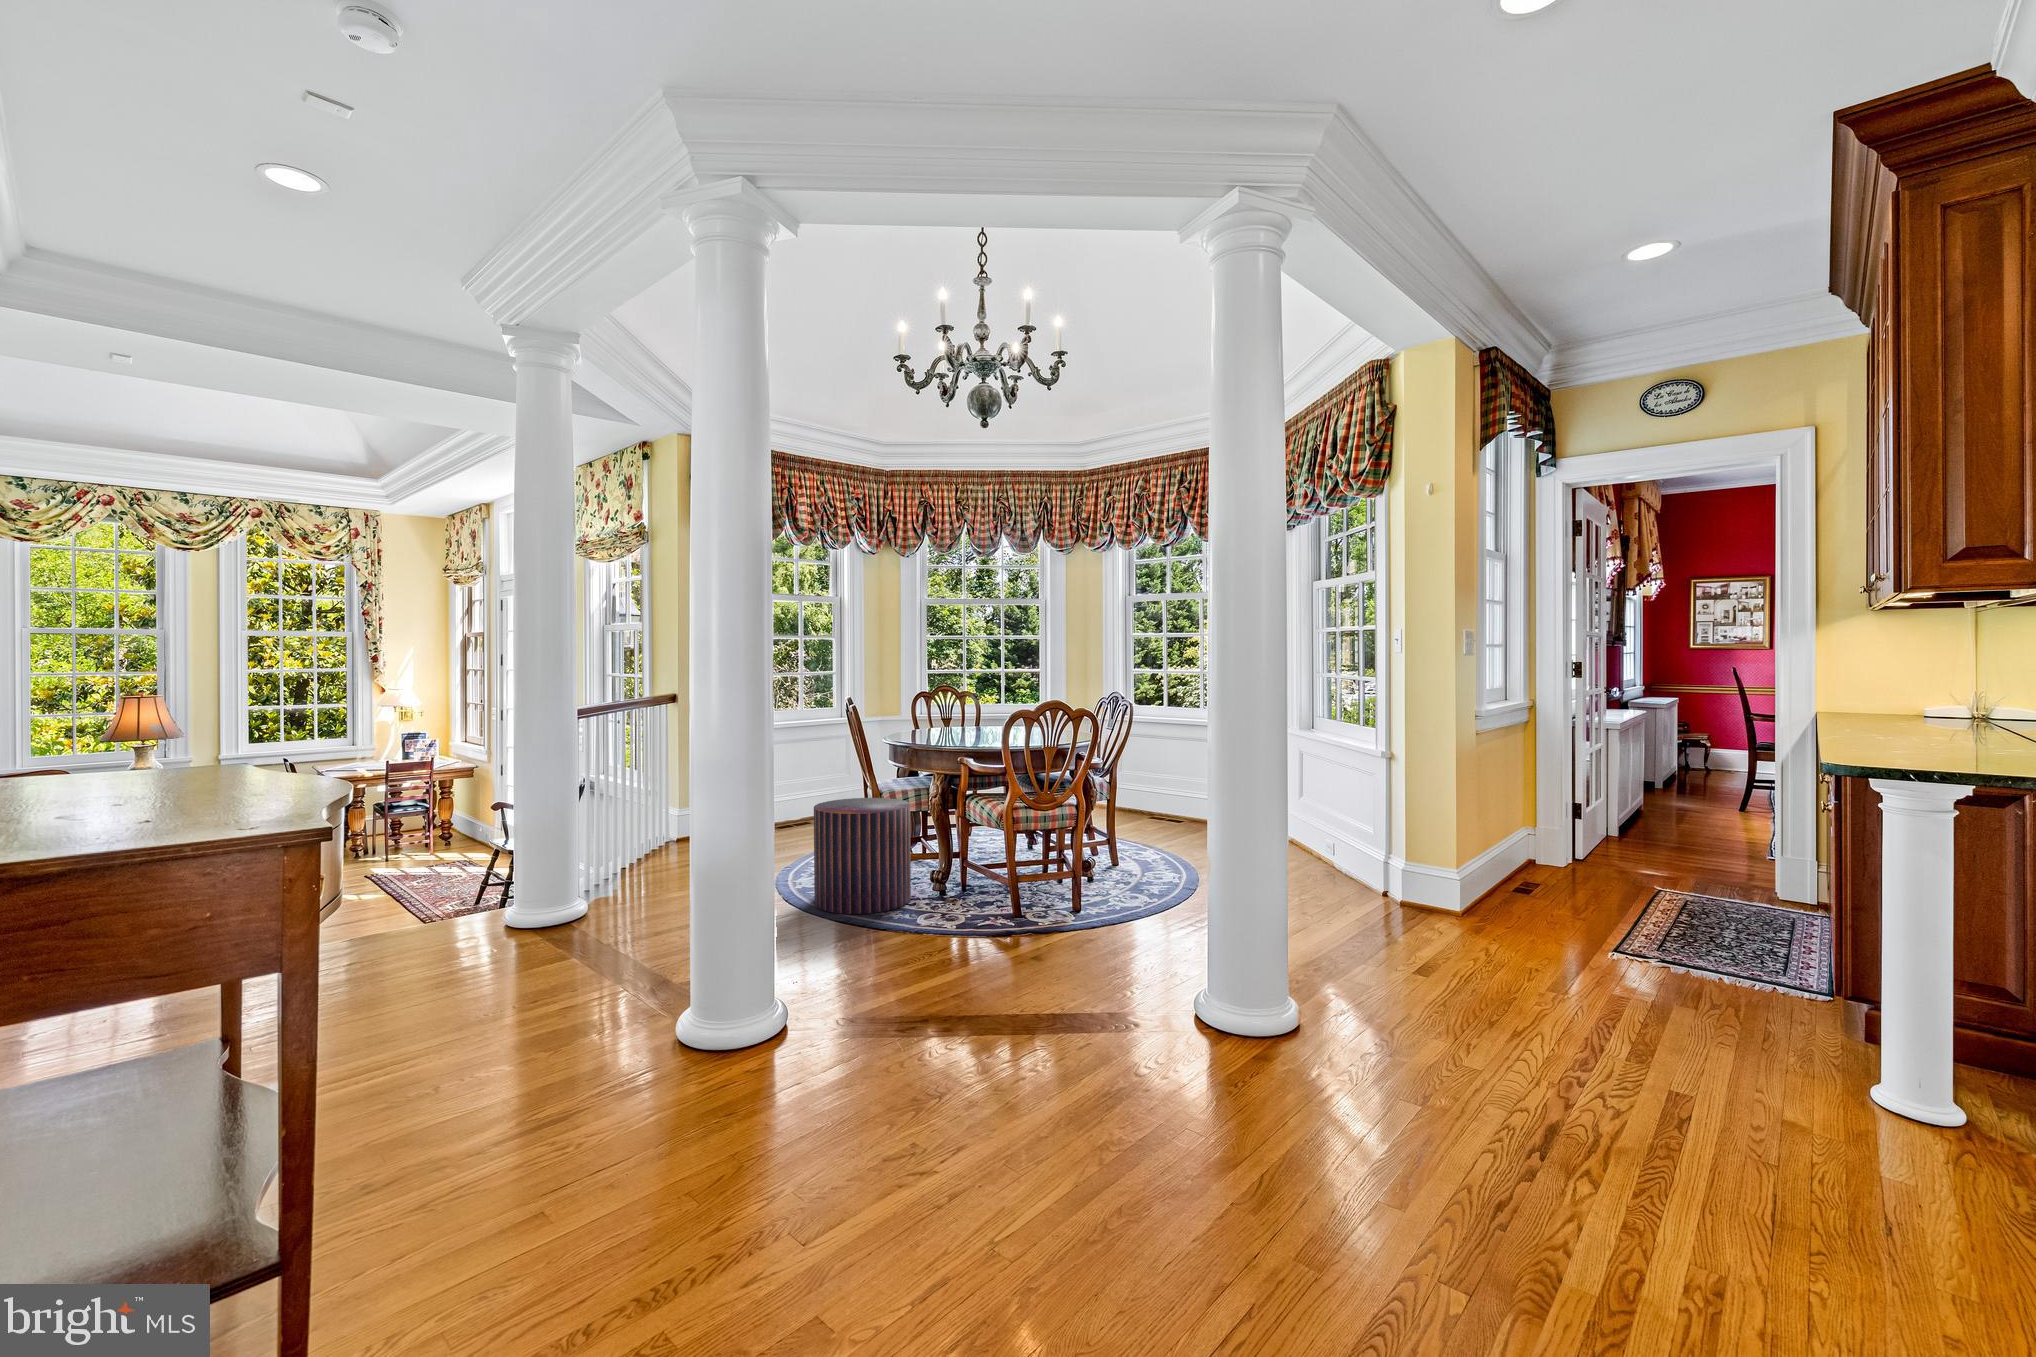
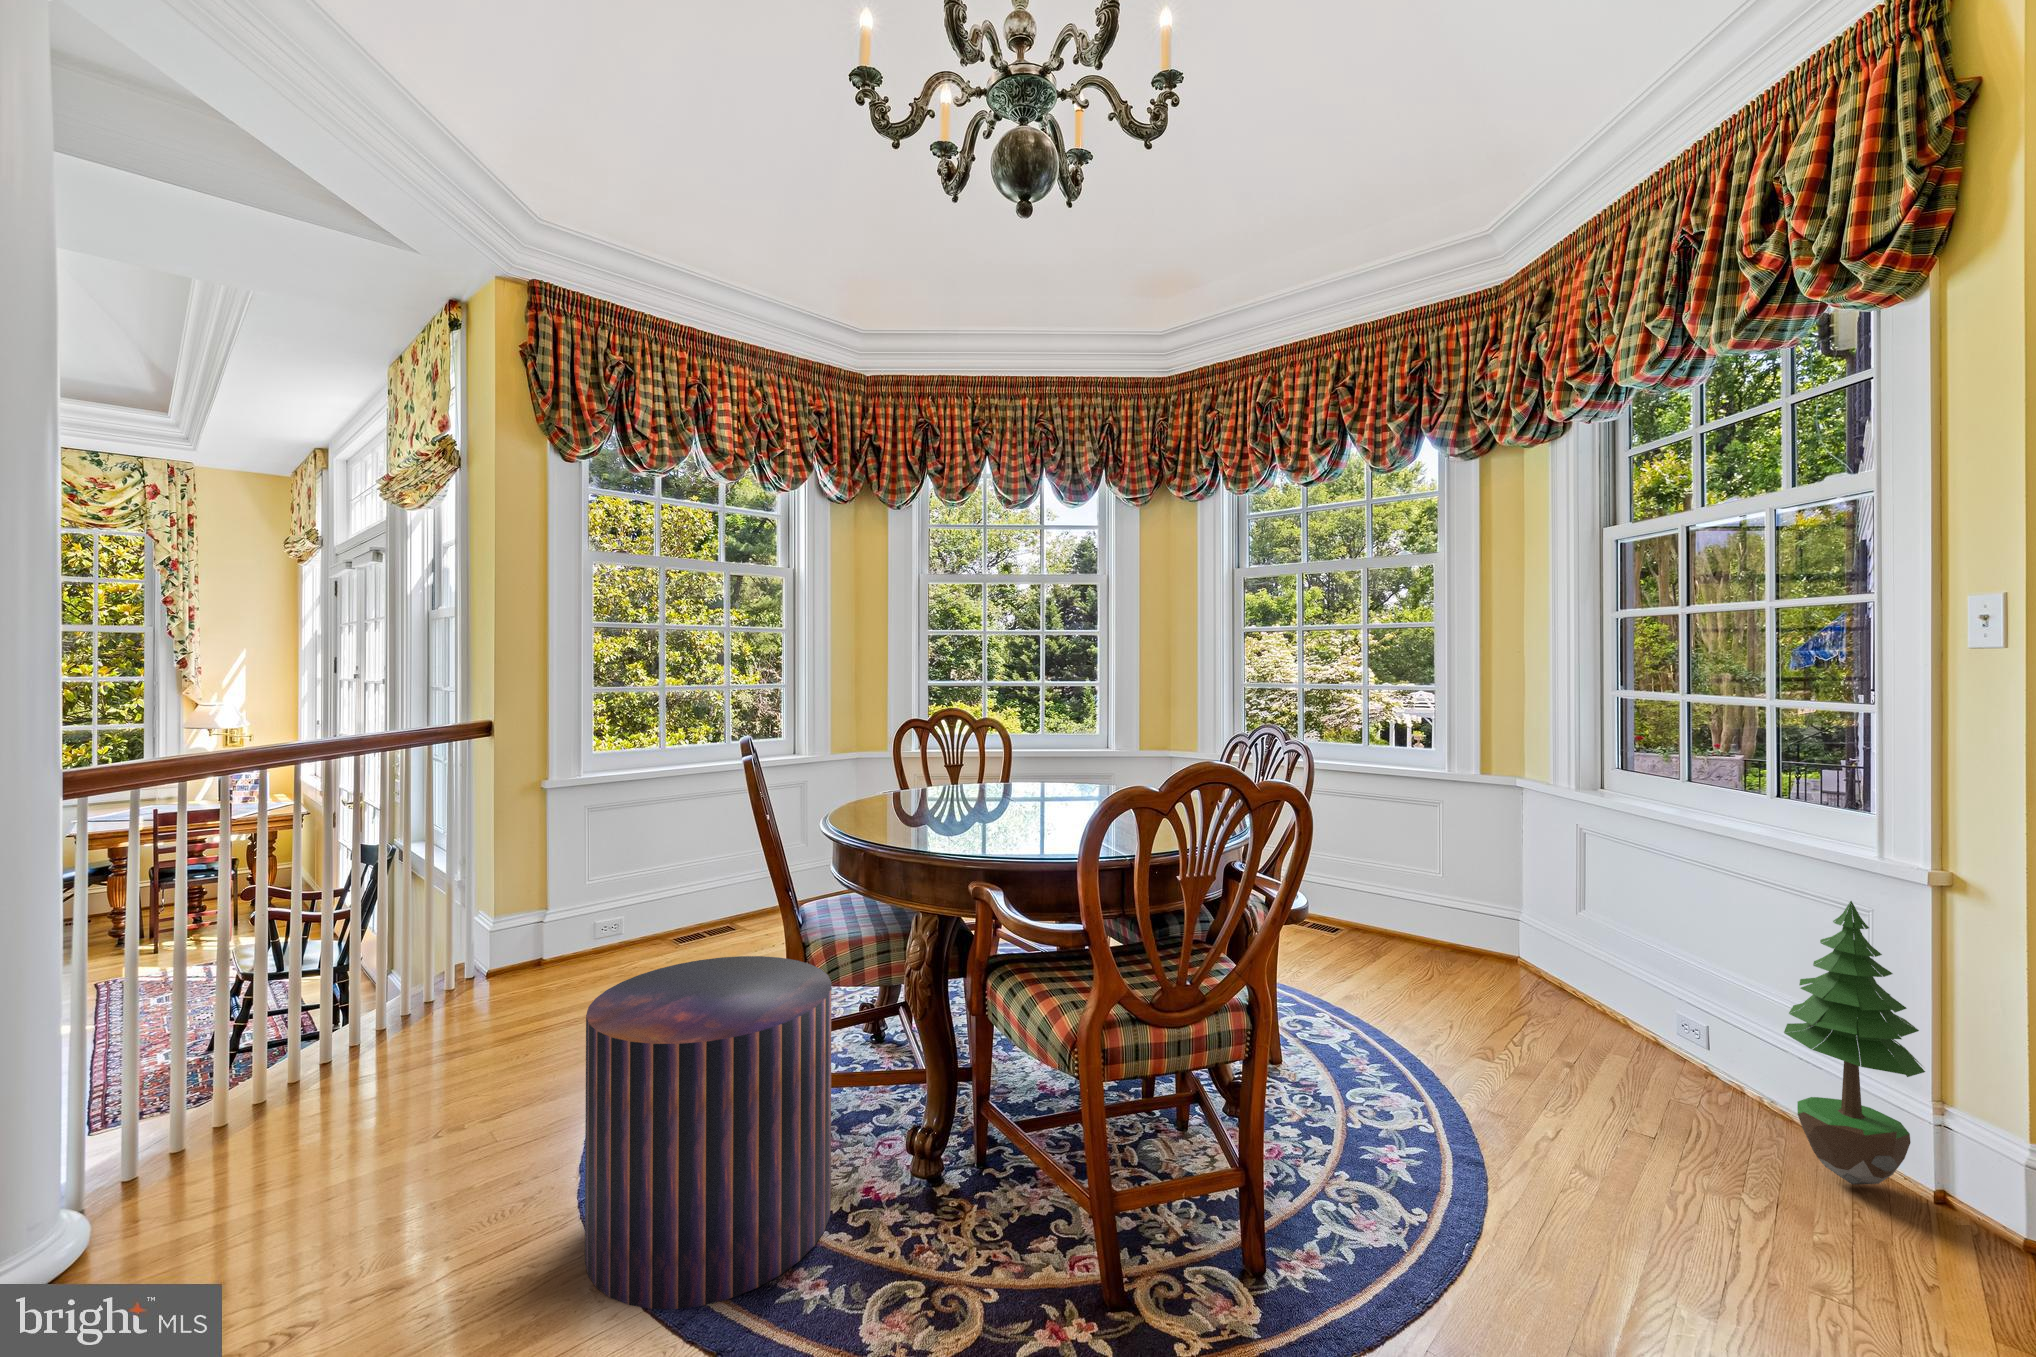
potted tree: none [1323,765,1369,887] -> present [1784,901,1925,1184]

